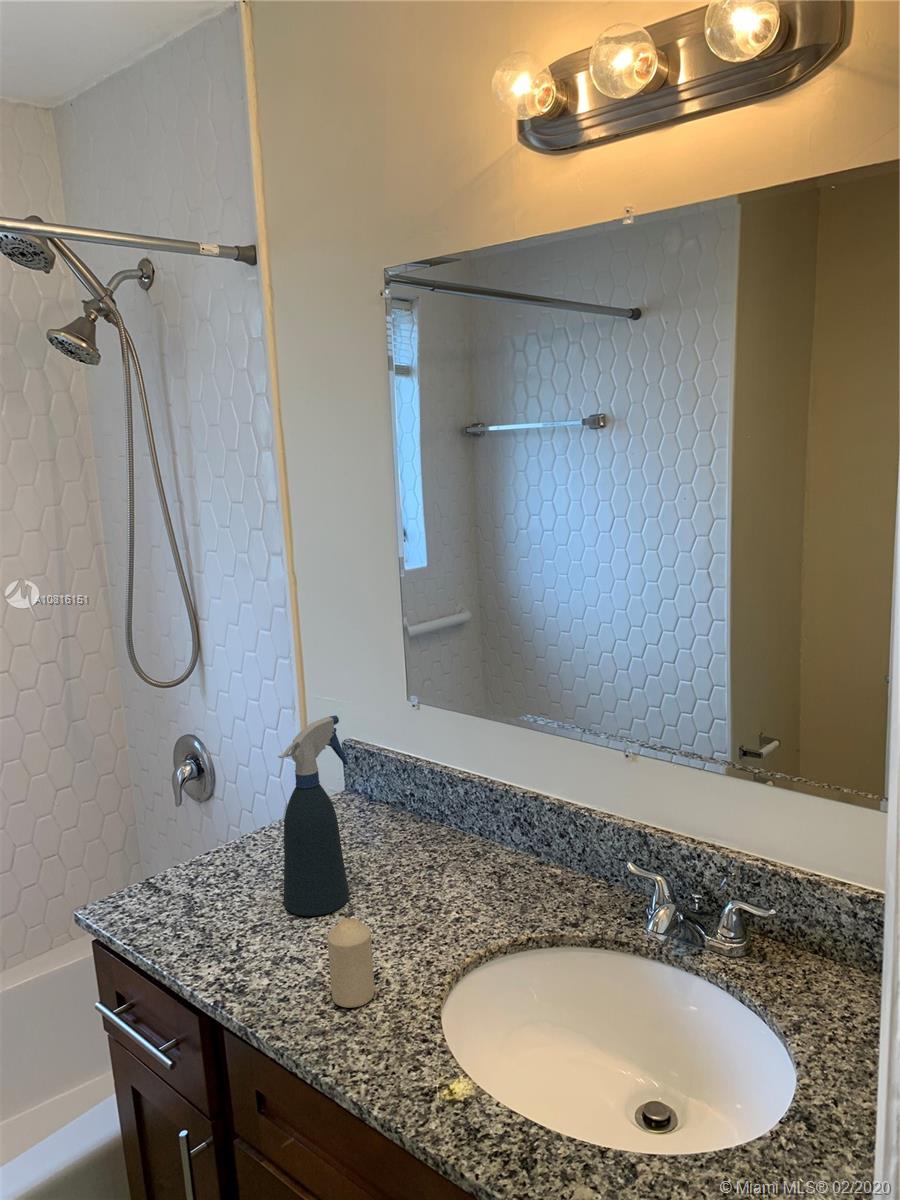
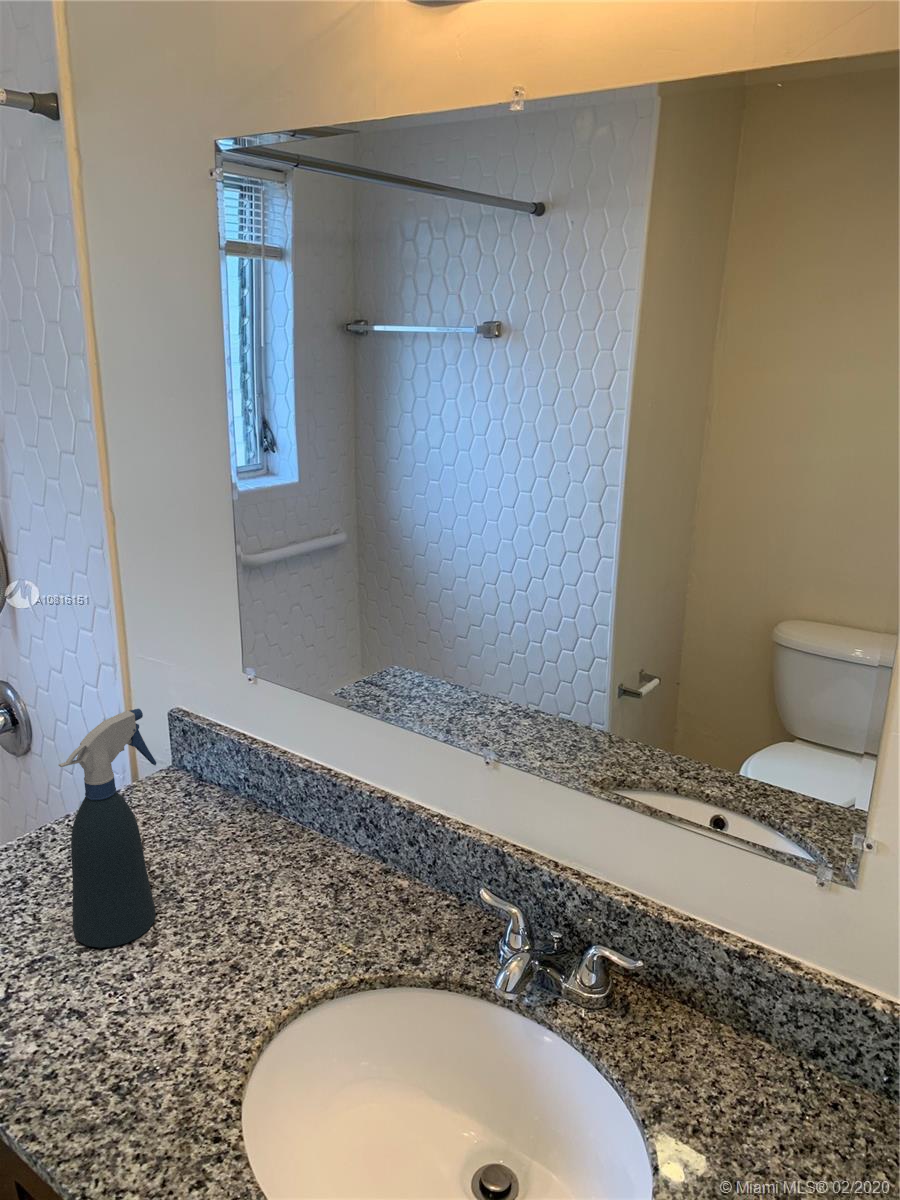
candle: present [327,918,375,1008] -> none [103,981,165,1088]

